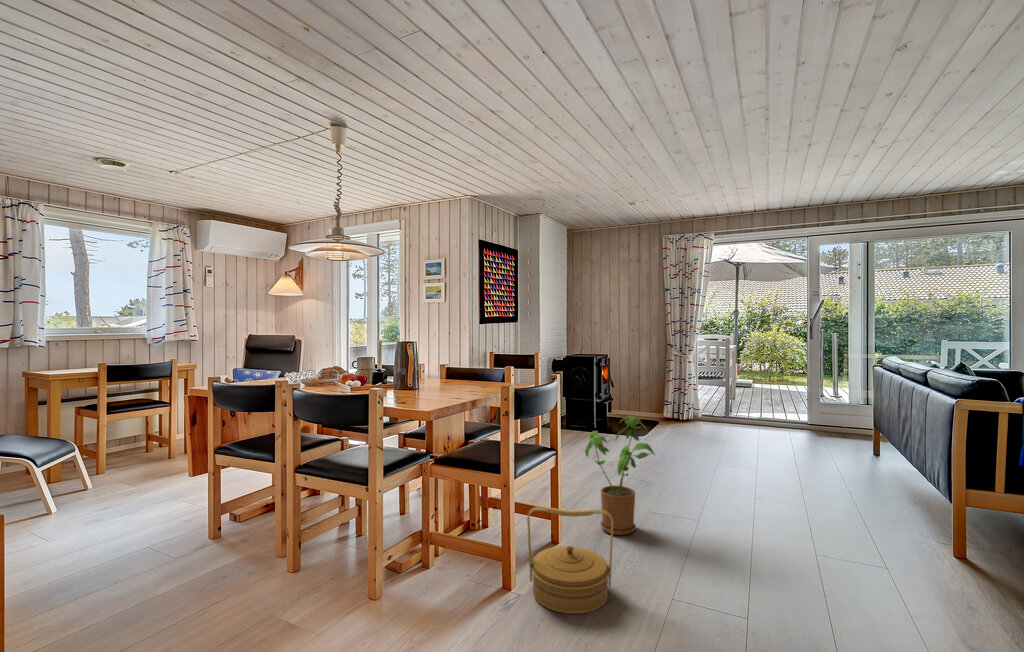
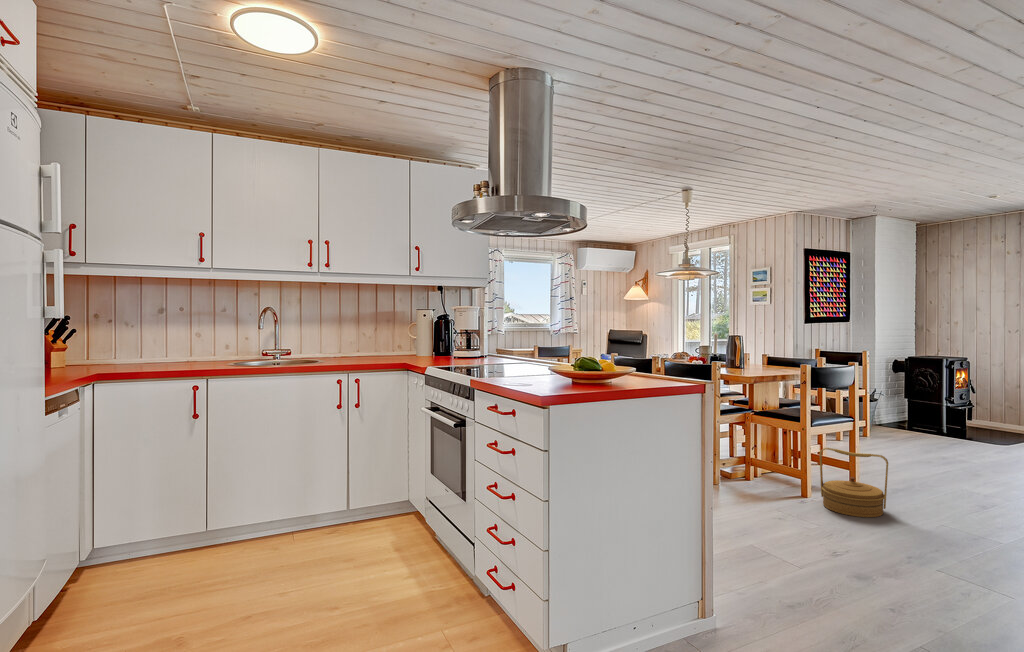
house plant: present [585,416,655,535] -> none [885,401,949,495]

